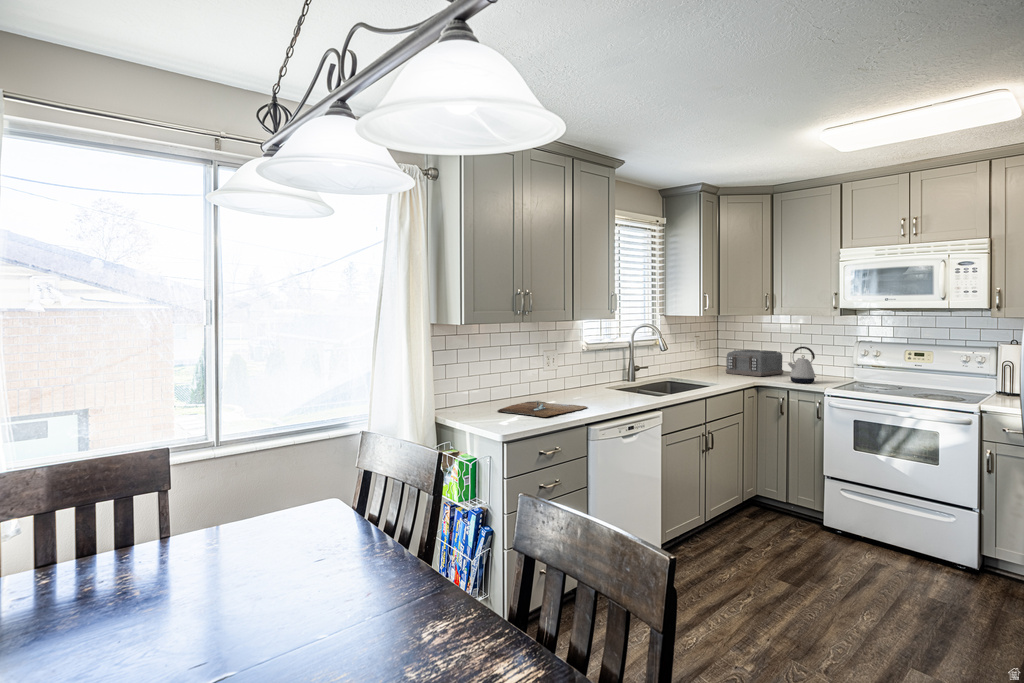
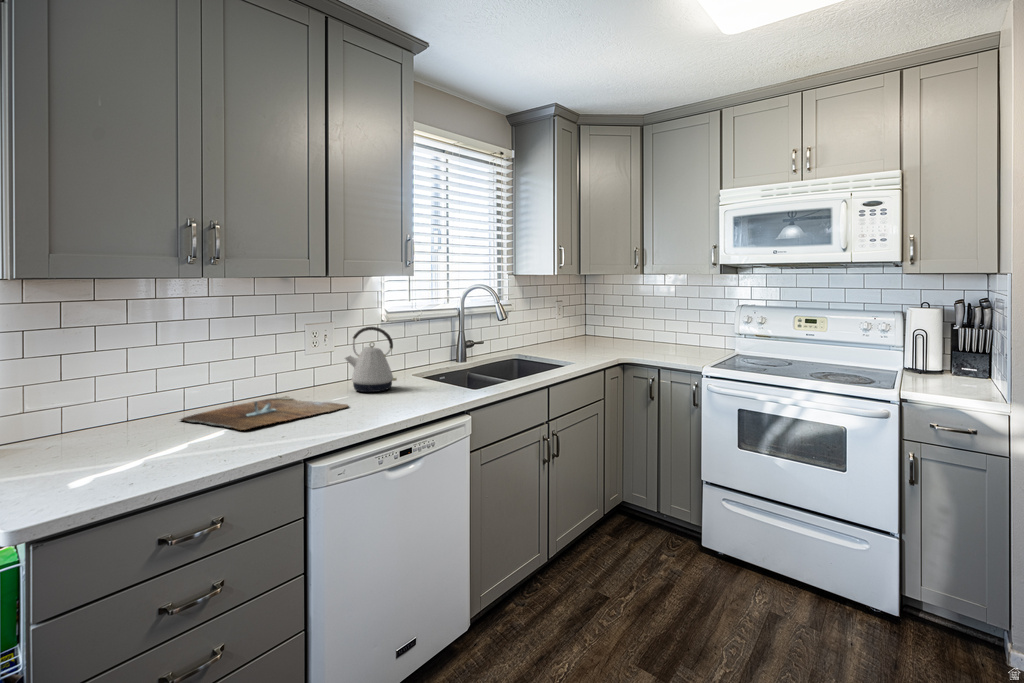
kettle: present [788,347,816,383] -> present [345,327,397,392]
toaster: present [726,350,783,376] -> none [591,321,657,353]

